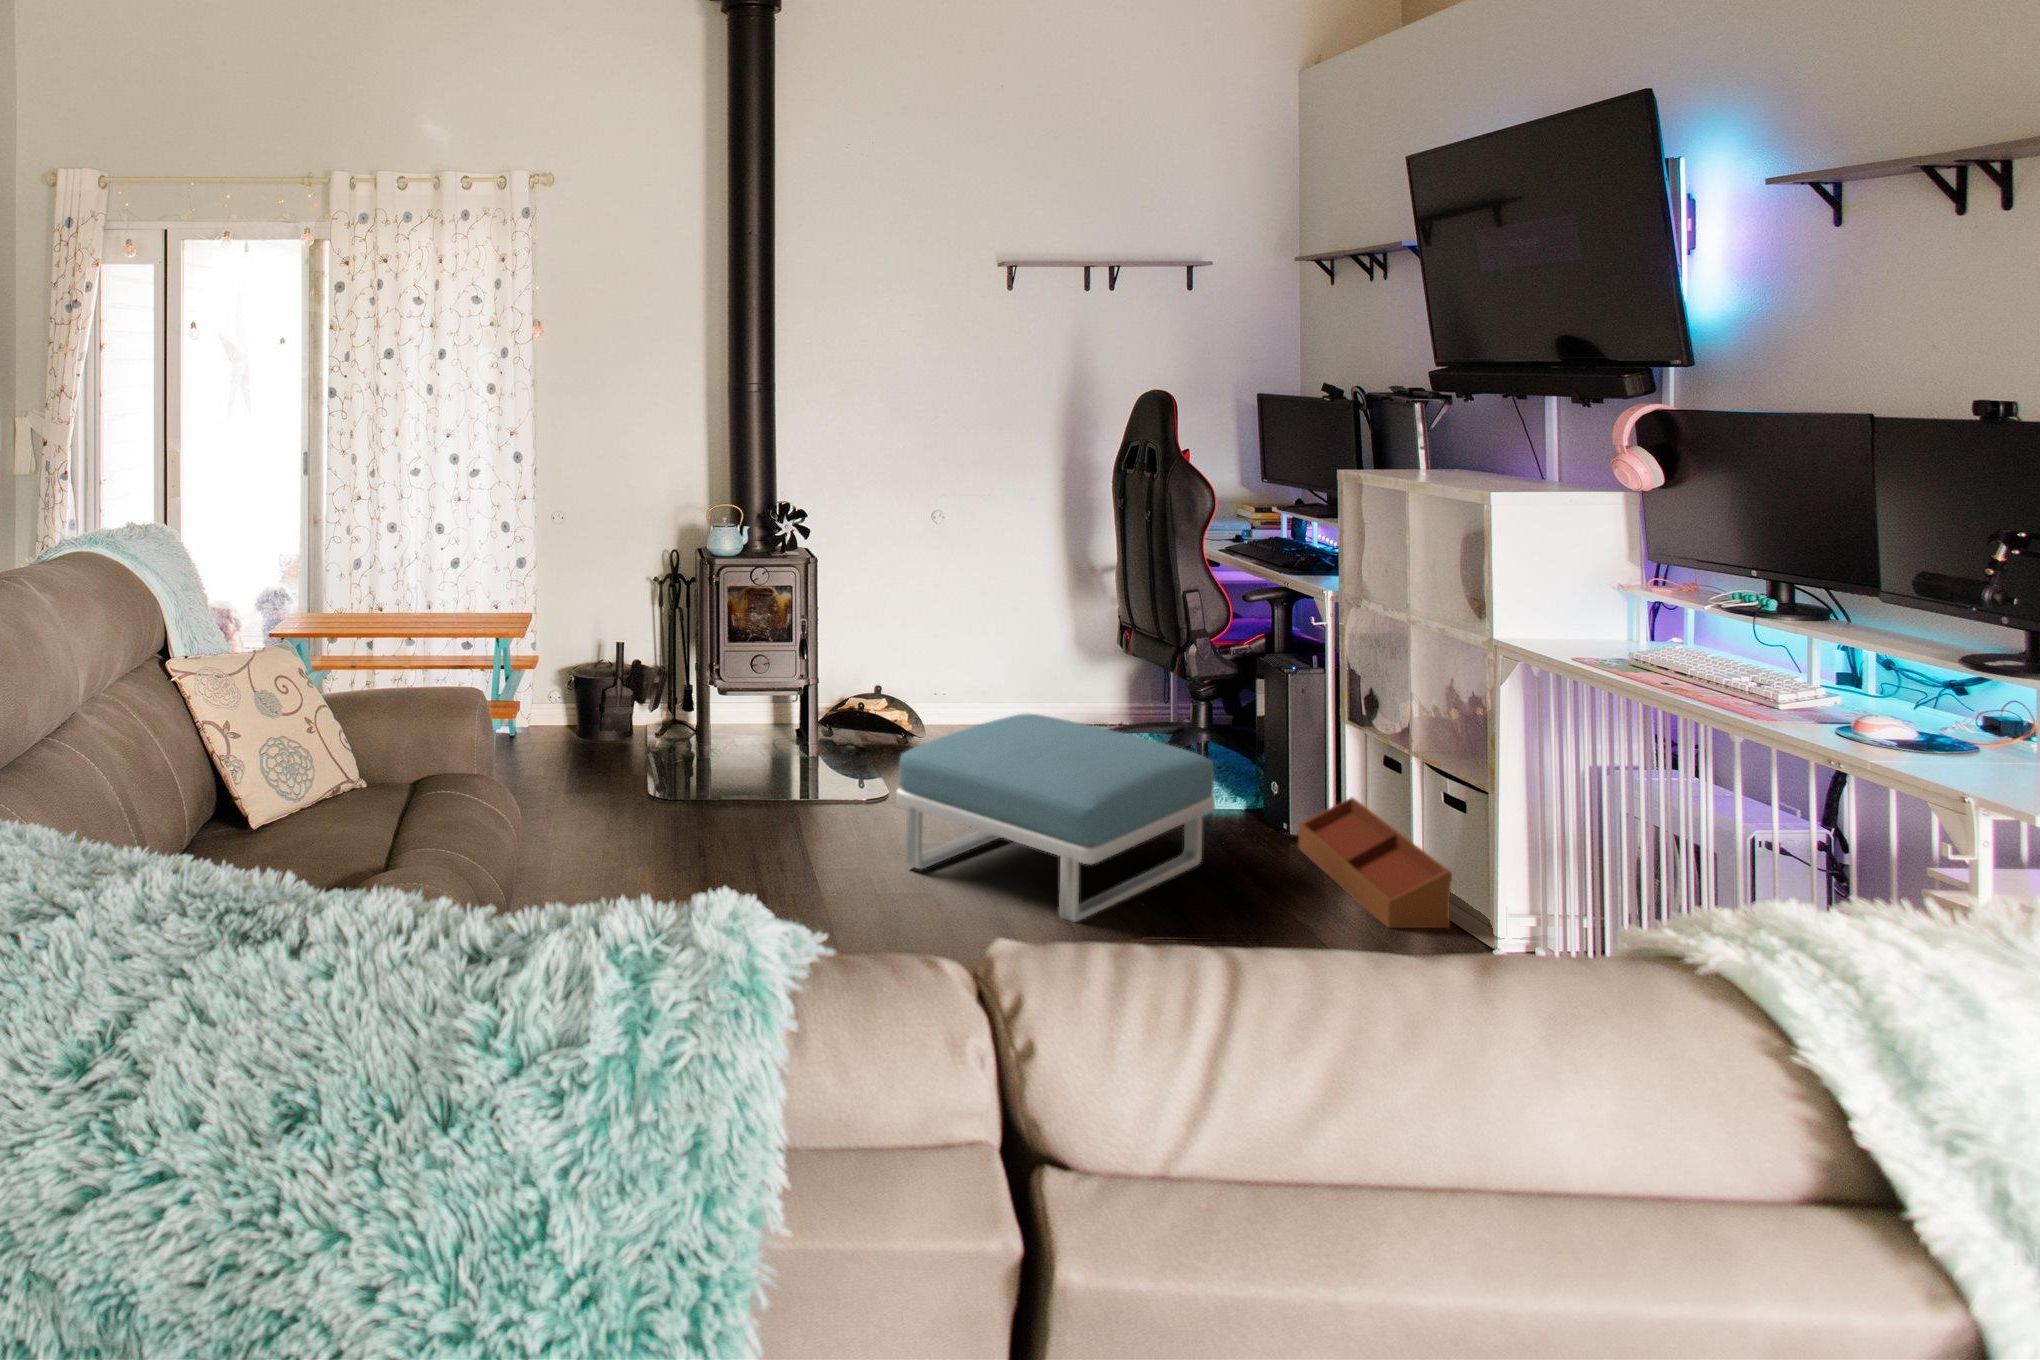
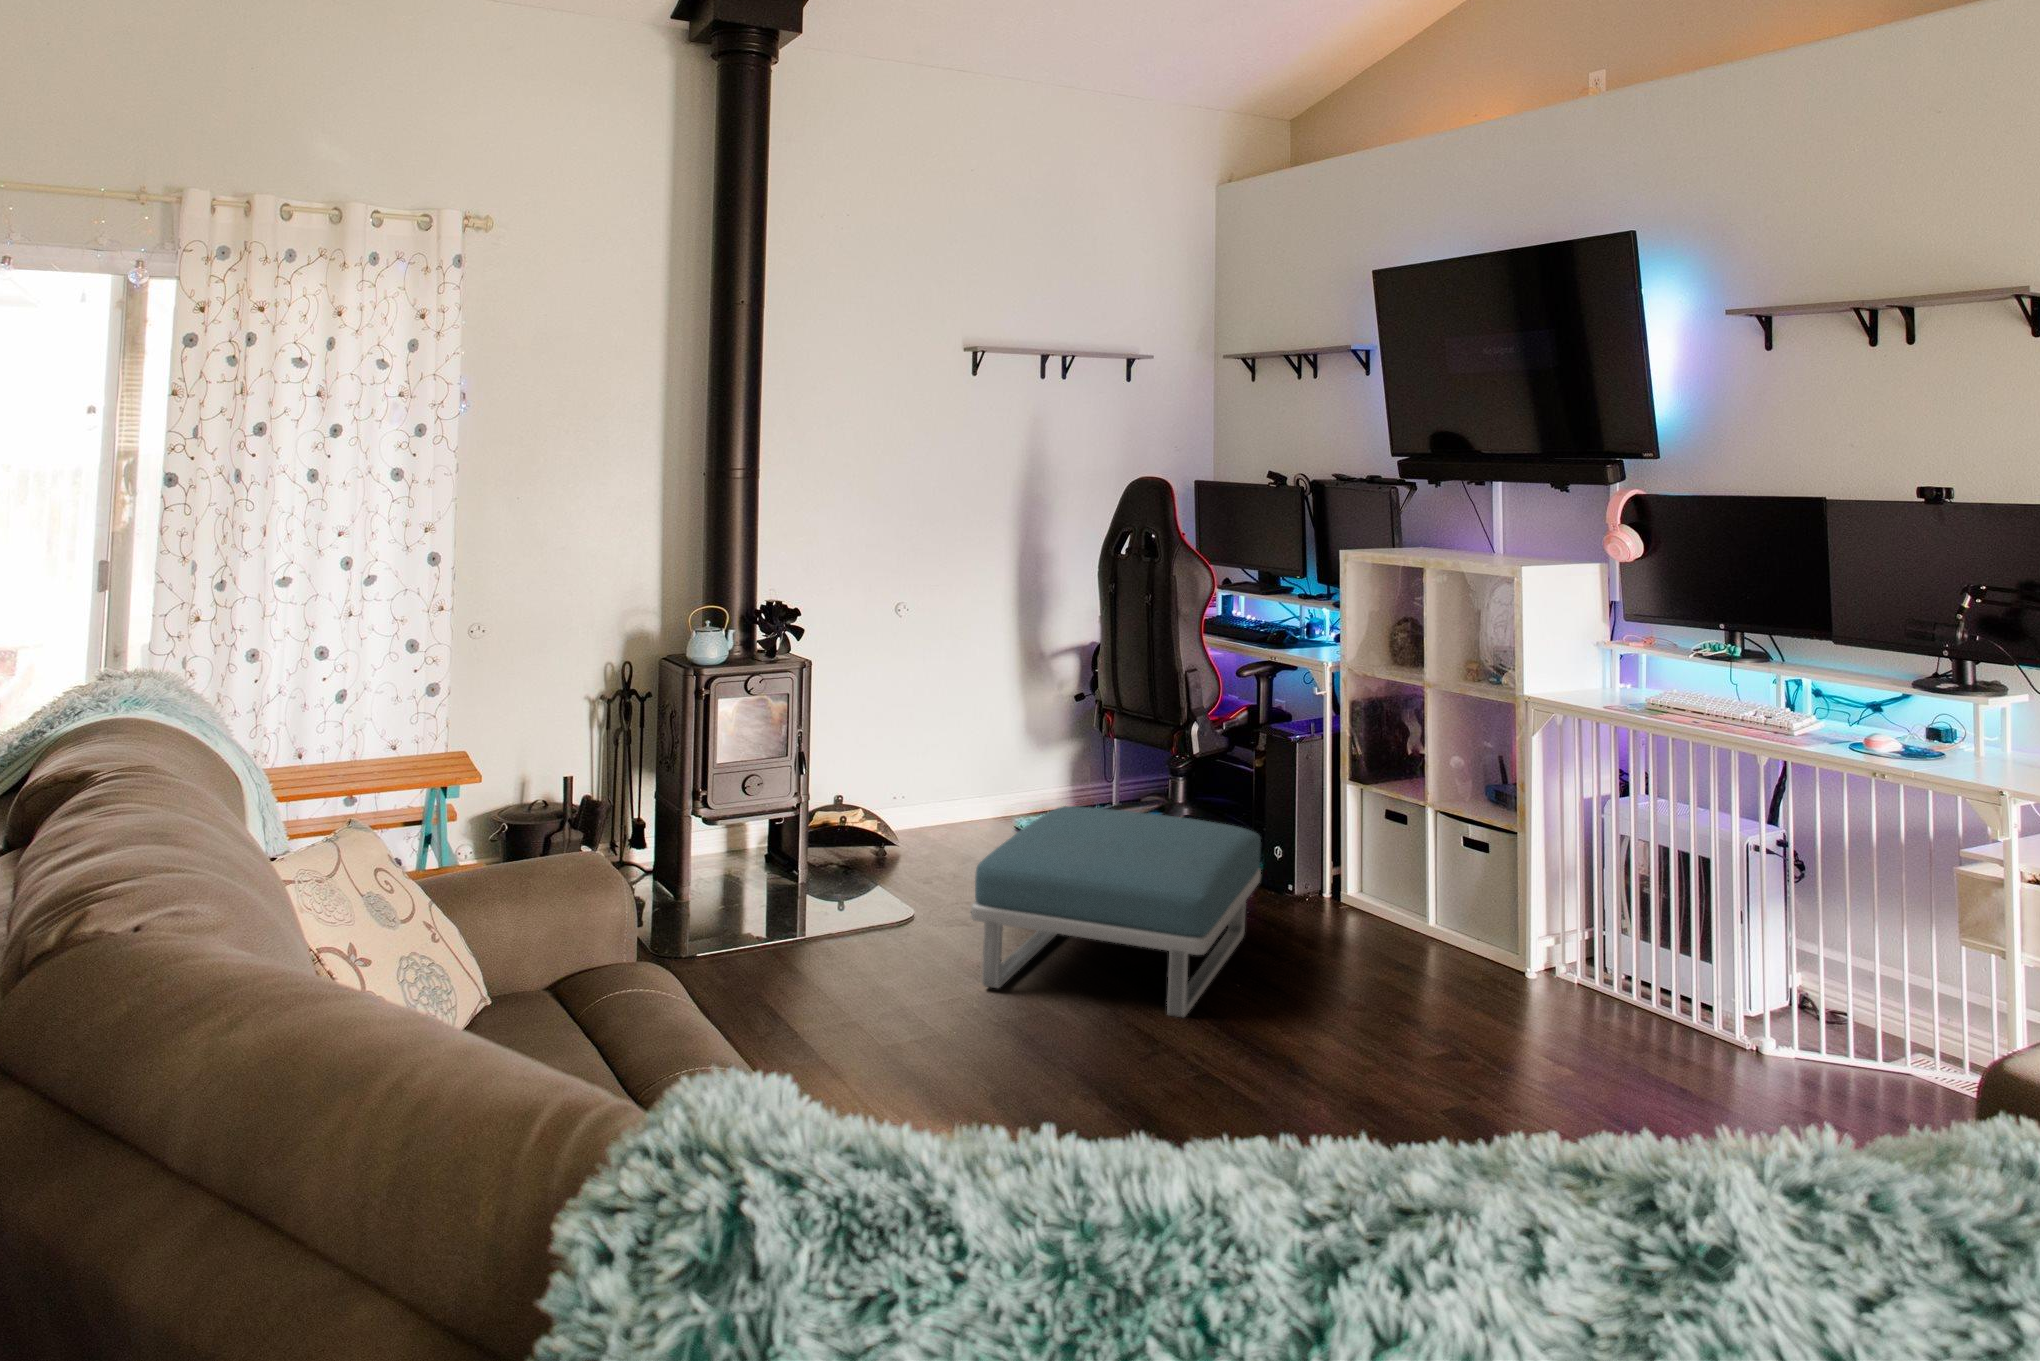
storage bin: present [1298,798,1452,928] -> none [1314,852,1482,974]

